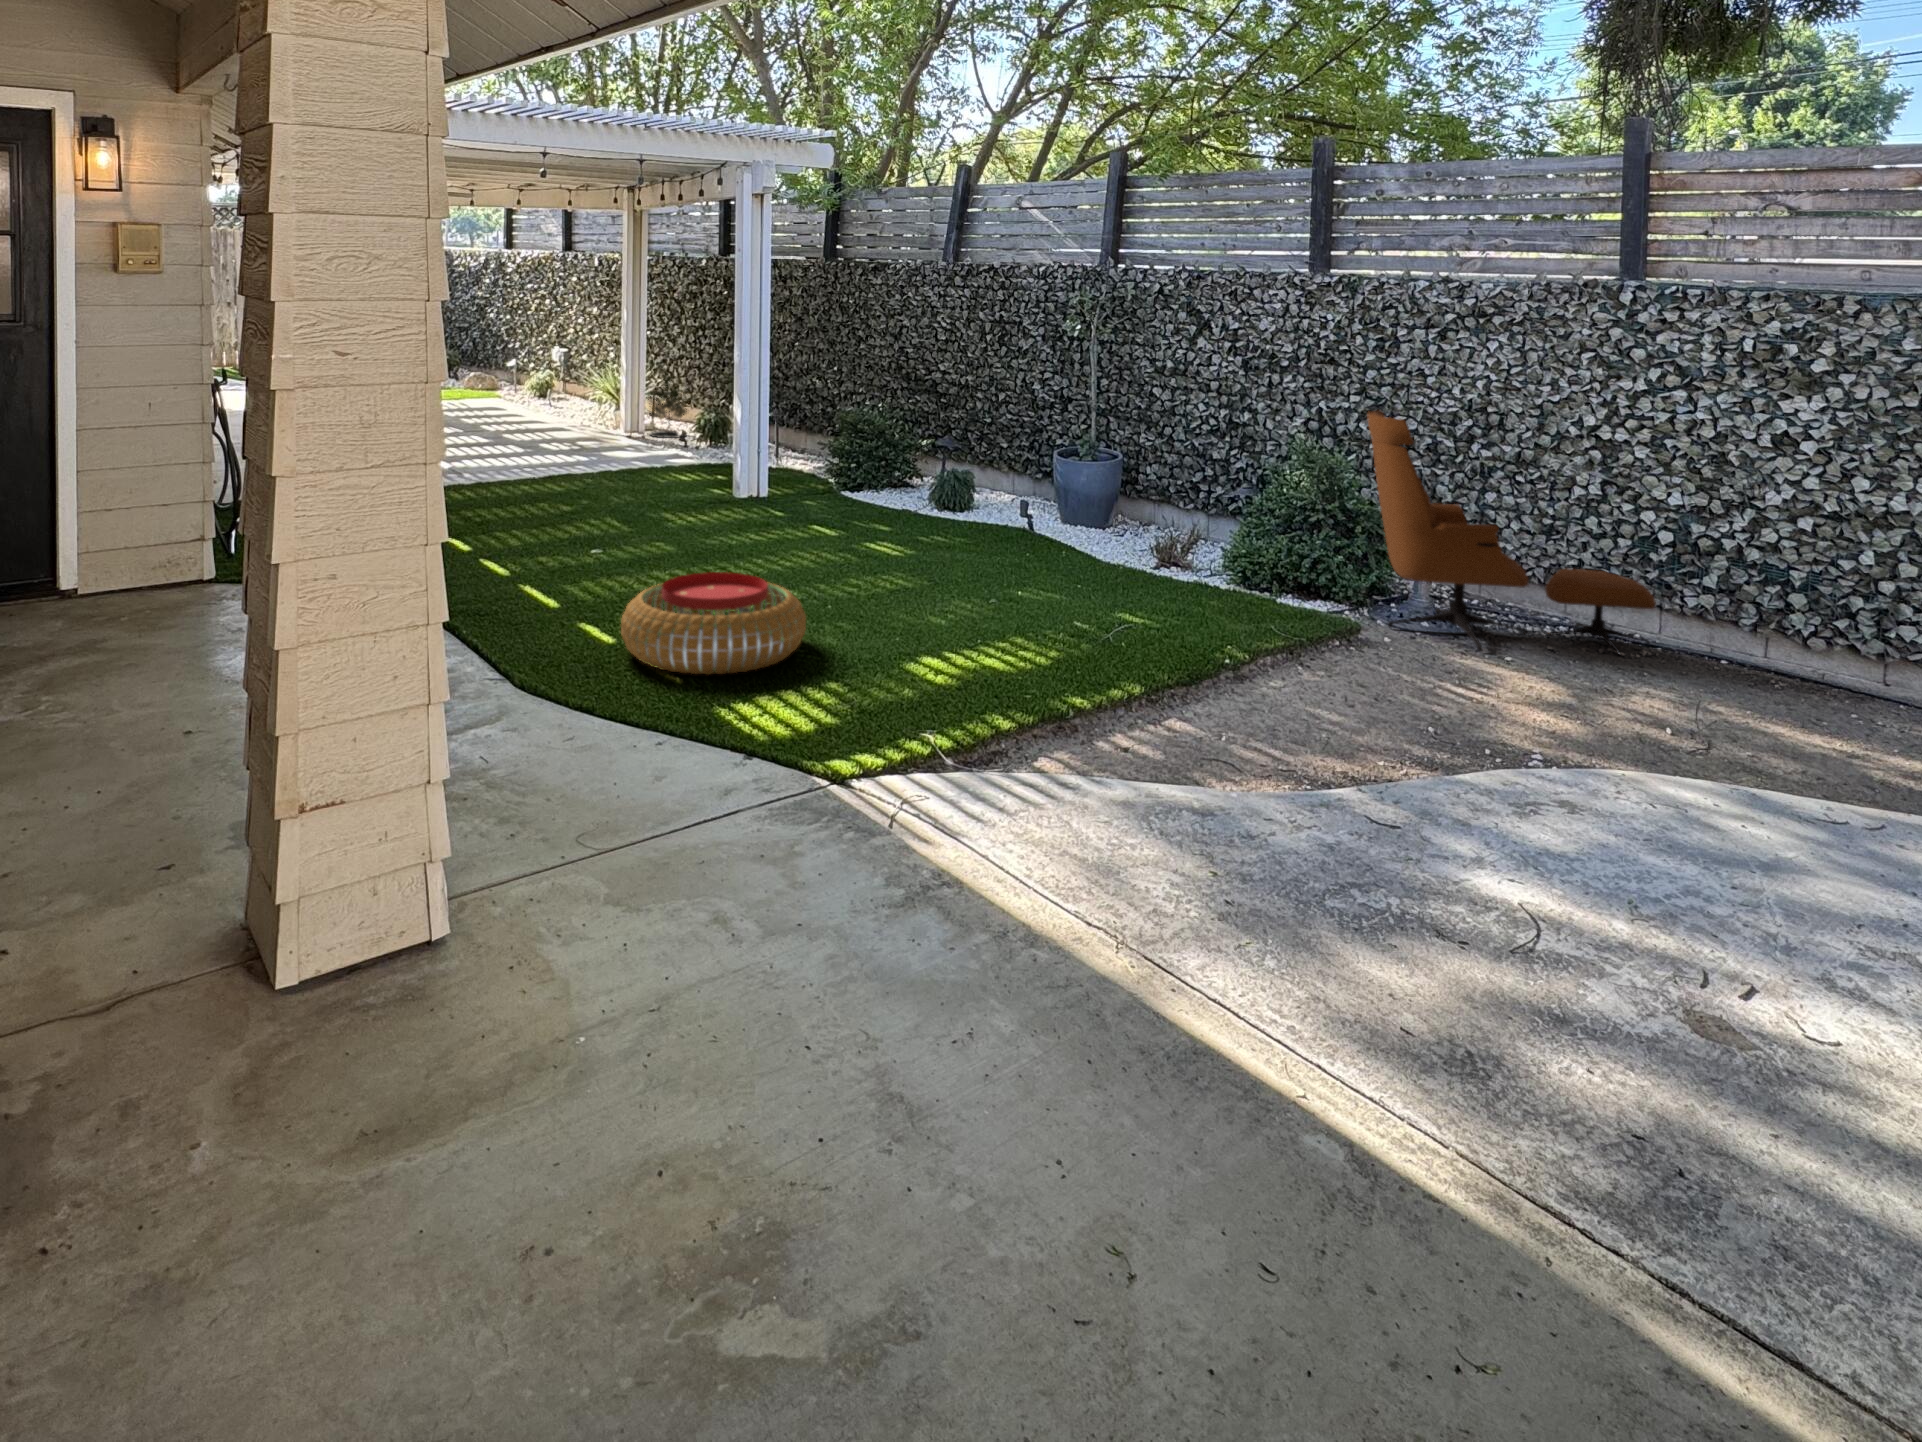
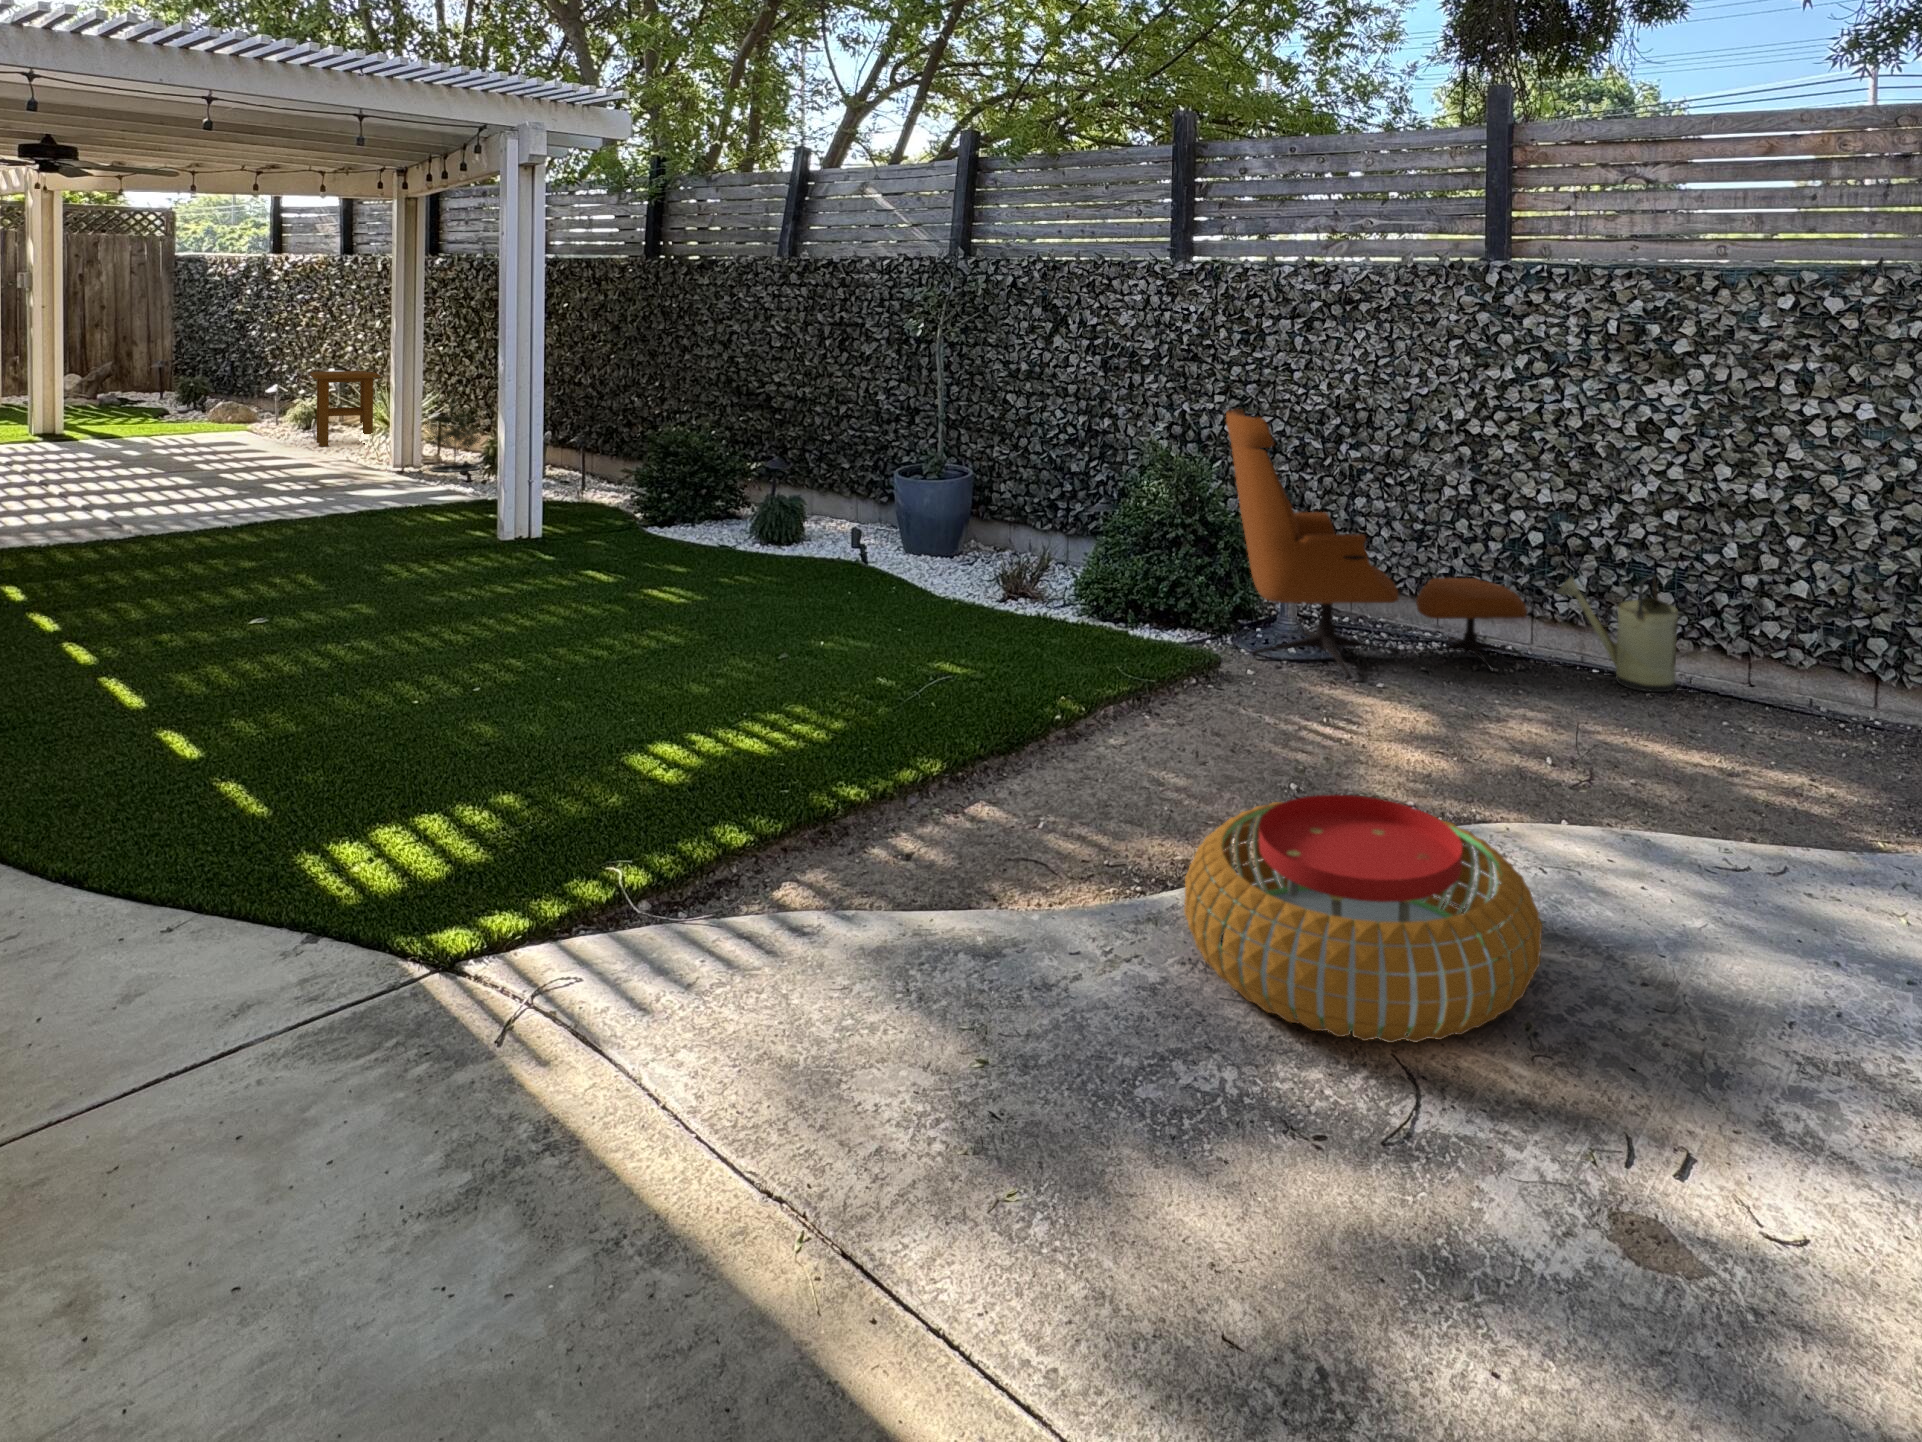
side table: none [548,350,602,412] -> present [310,371,381,447]
pouf: present [621,572,806,674] -> present [1184,795,1542,1043]
watering can: none [1685,572,1821,684] -> present [1557,575,1690,692]

